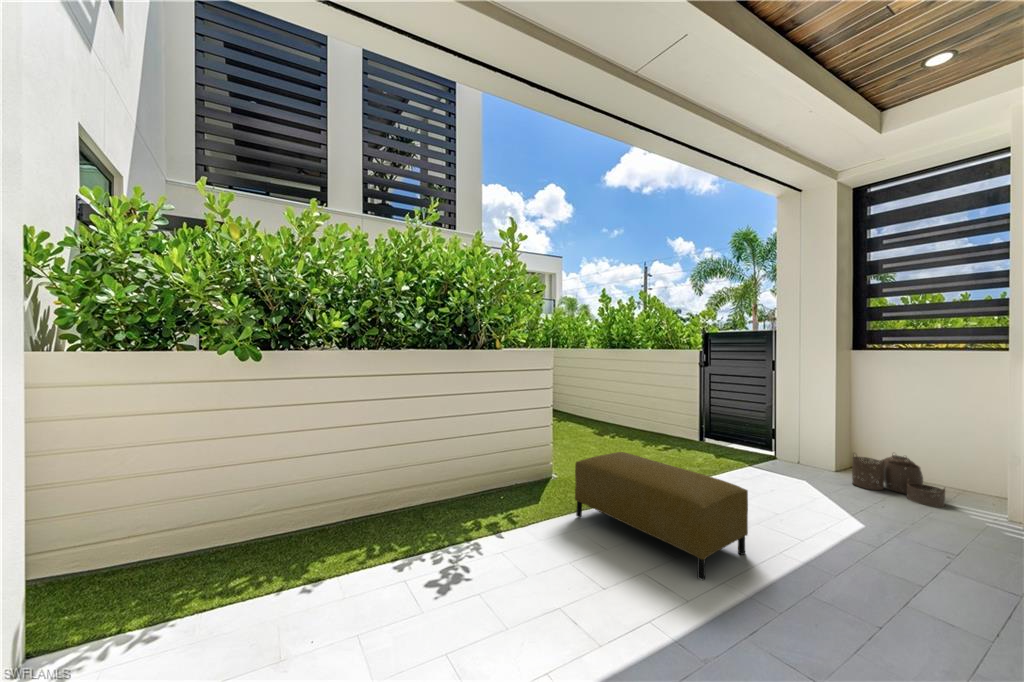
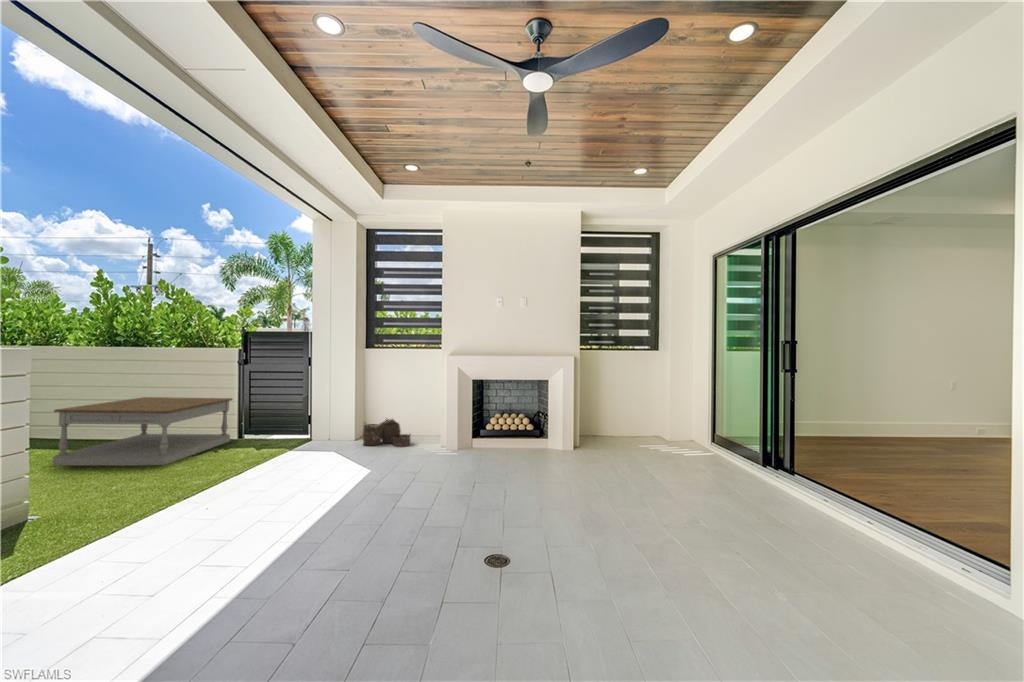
coffee table: none [578,390,694,452] -> present [53,397,233,466]
ottoman: present [575,452,748,580] -> none [80,460,295,555]

